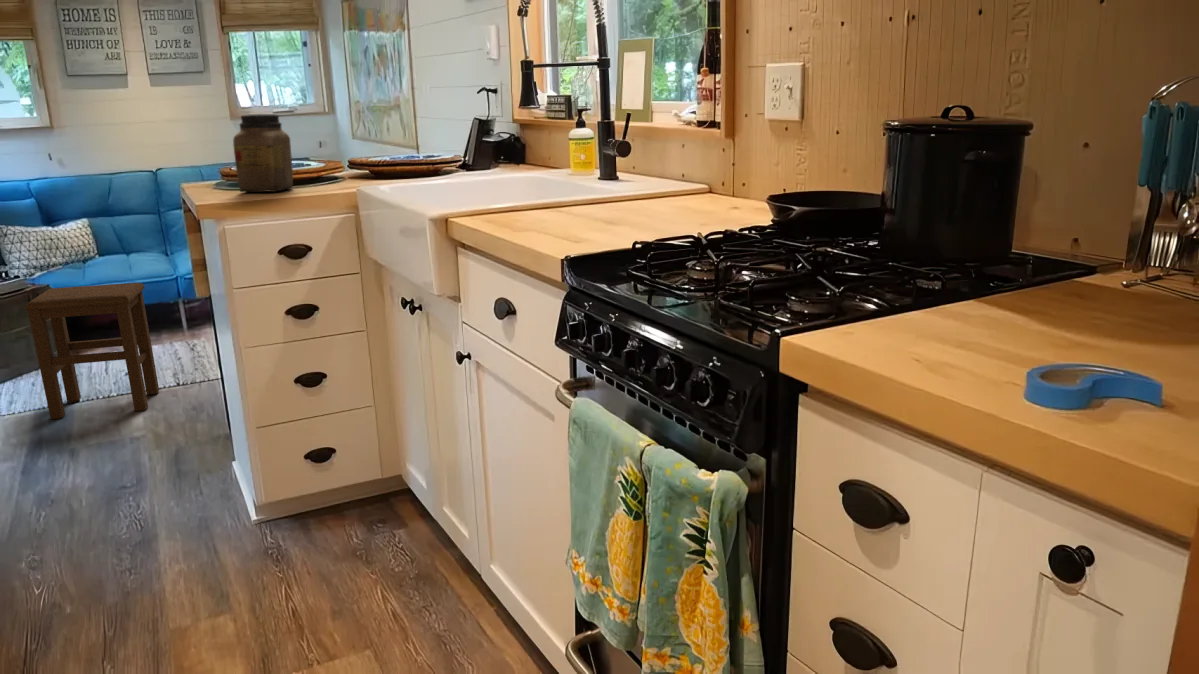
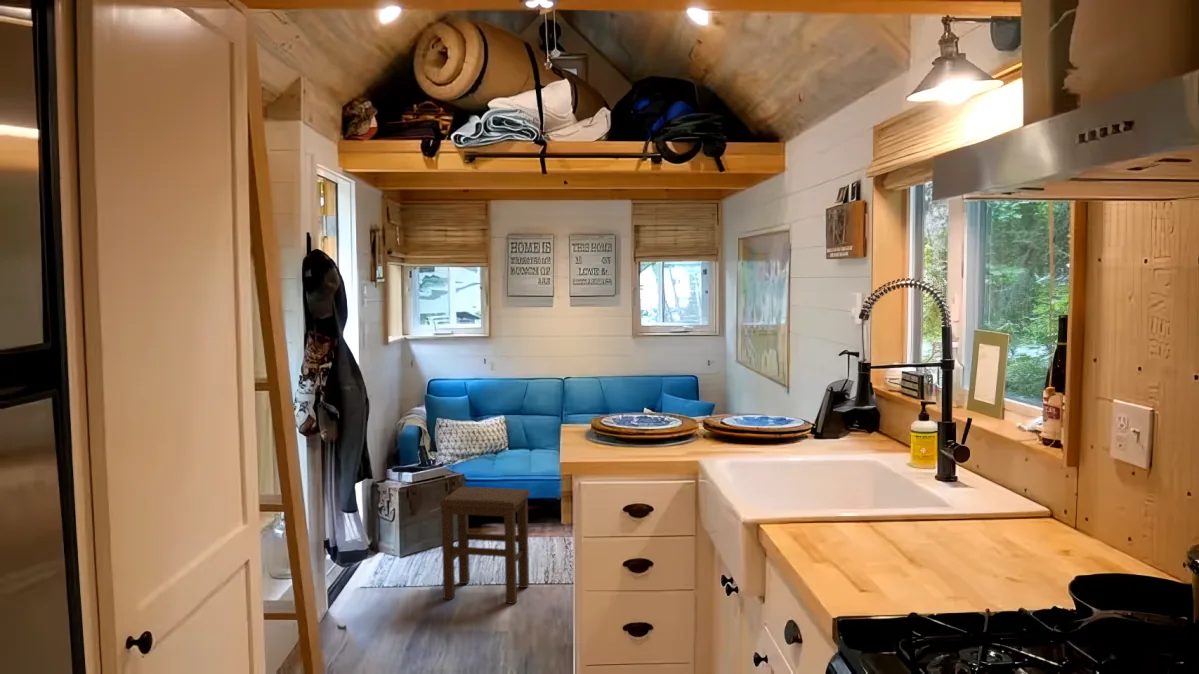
jar: present [233,114,293,192] -> none [596,388,643,458]

